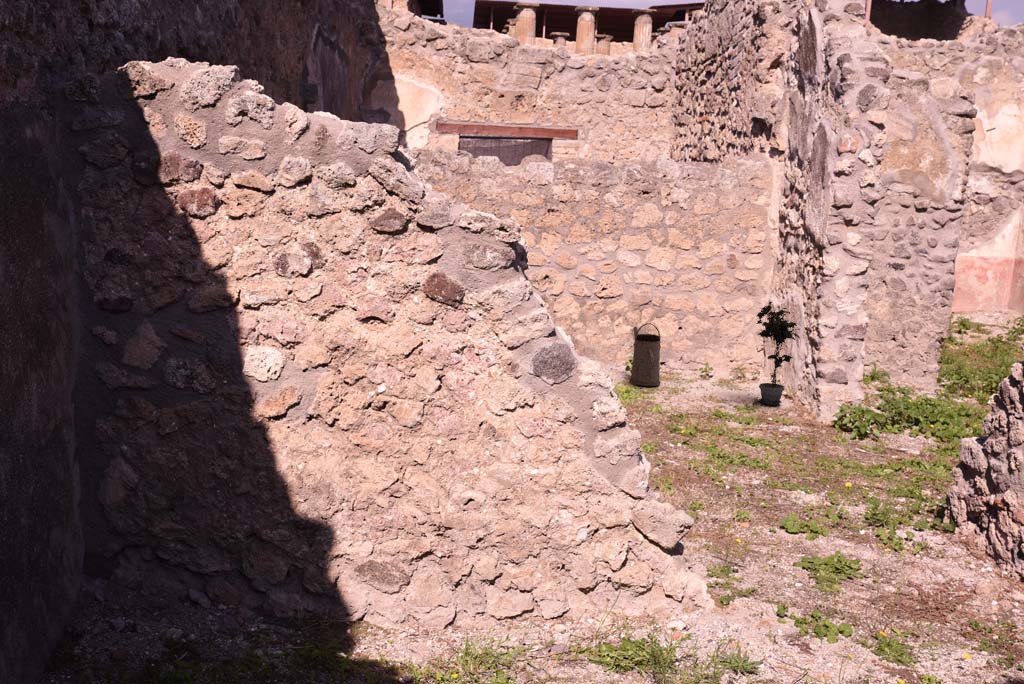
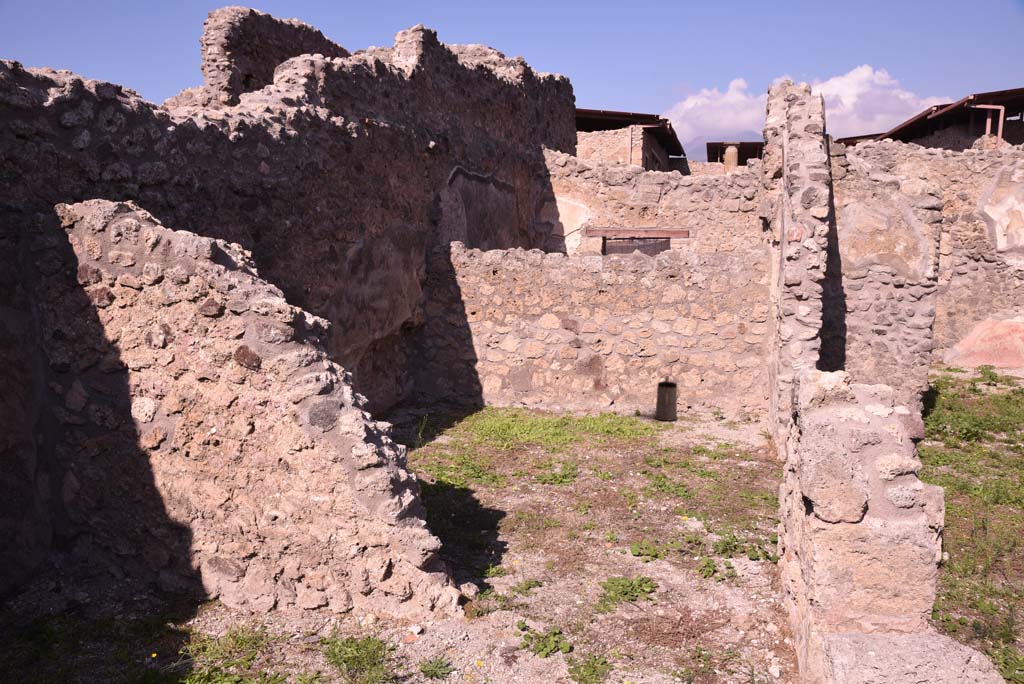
potted plant: present [756,302,800,405] -> none [744,360,782,440]

